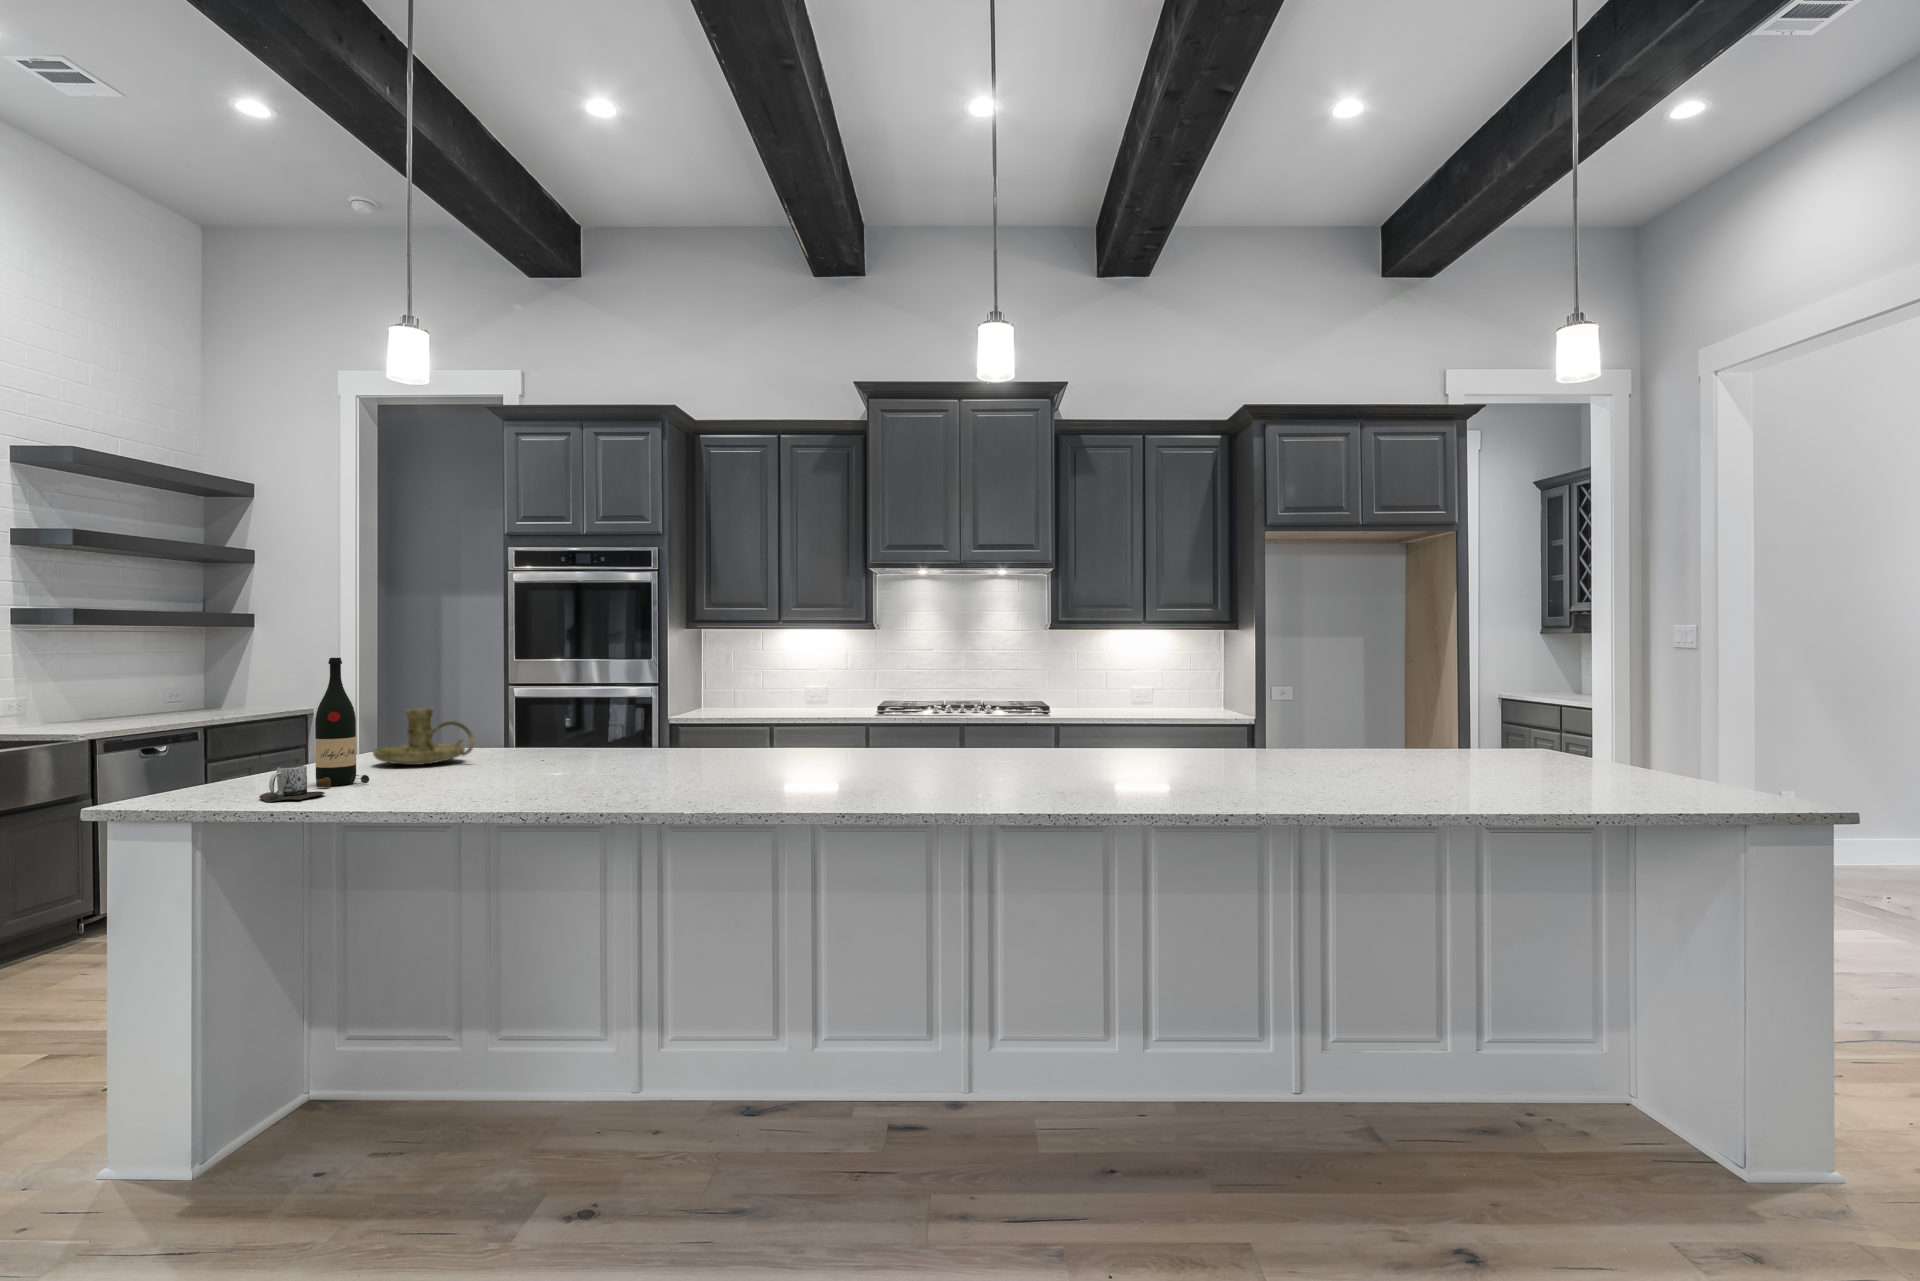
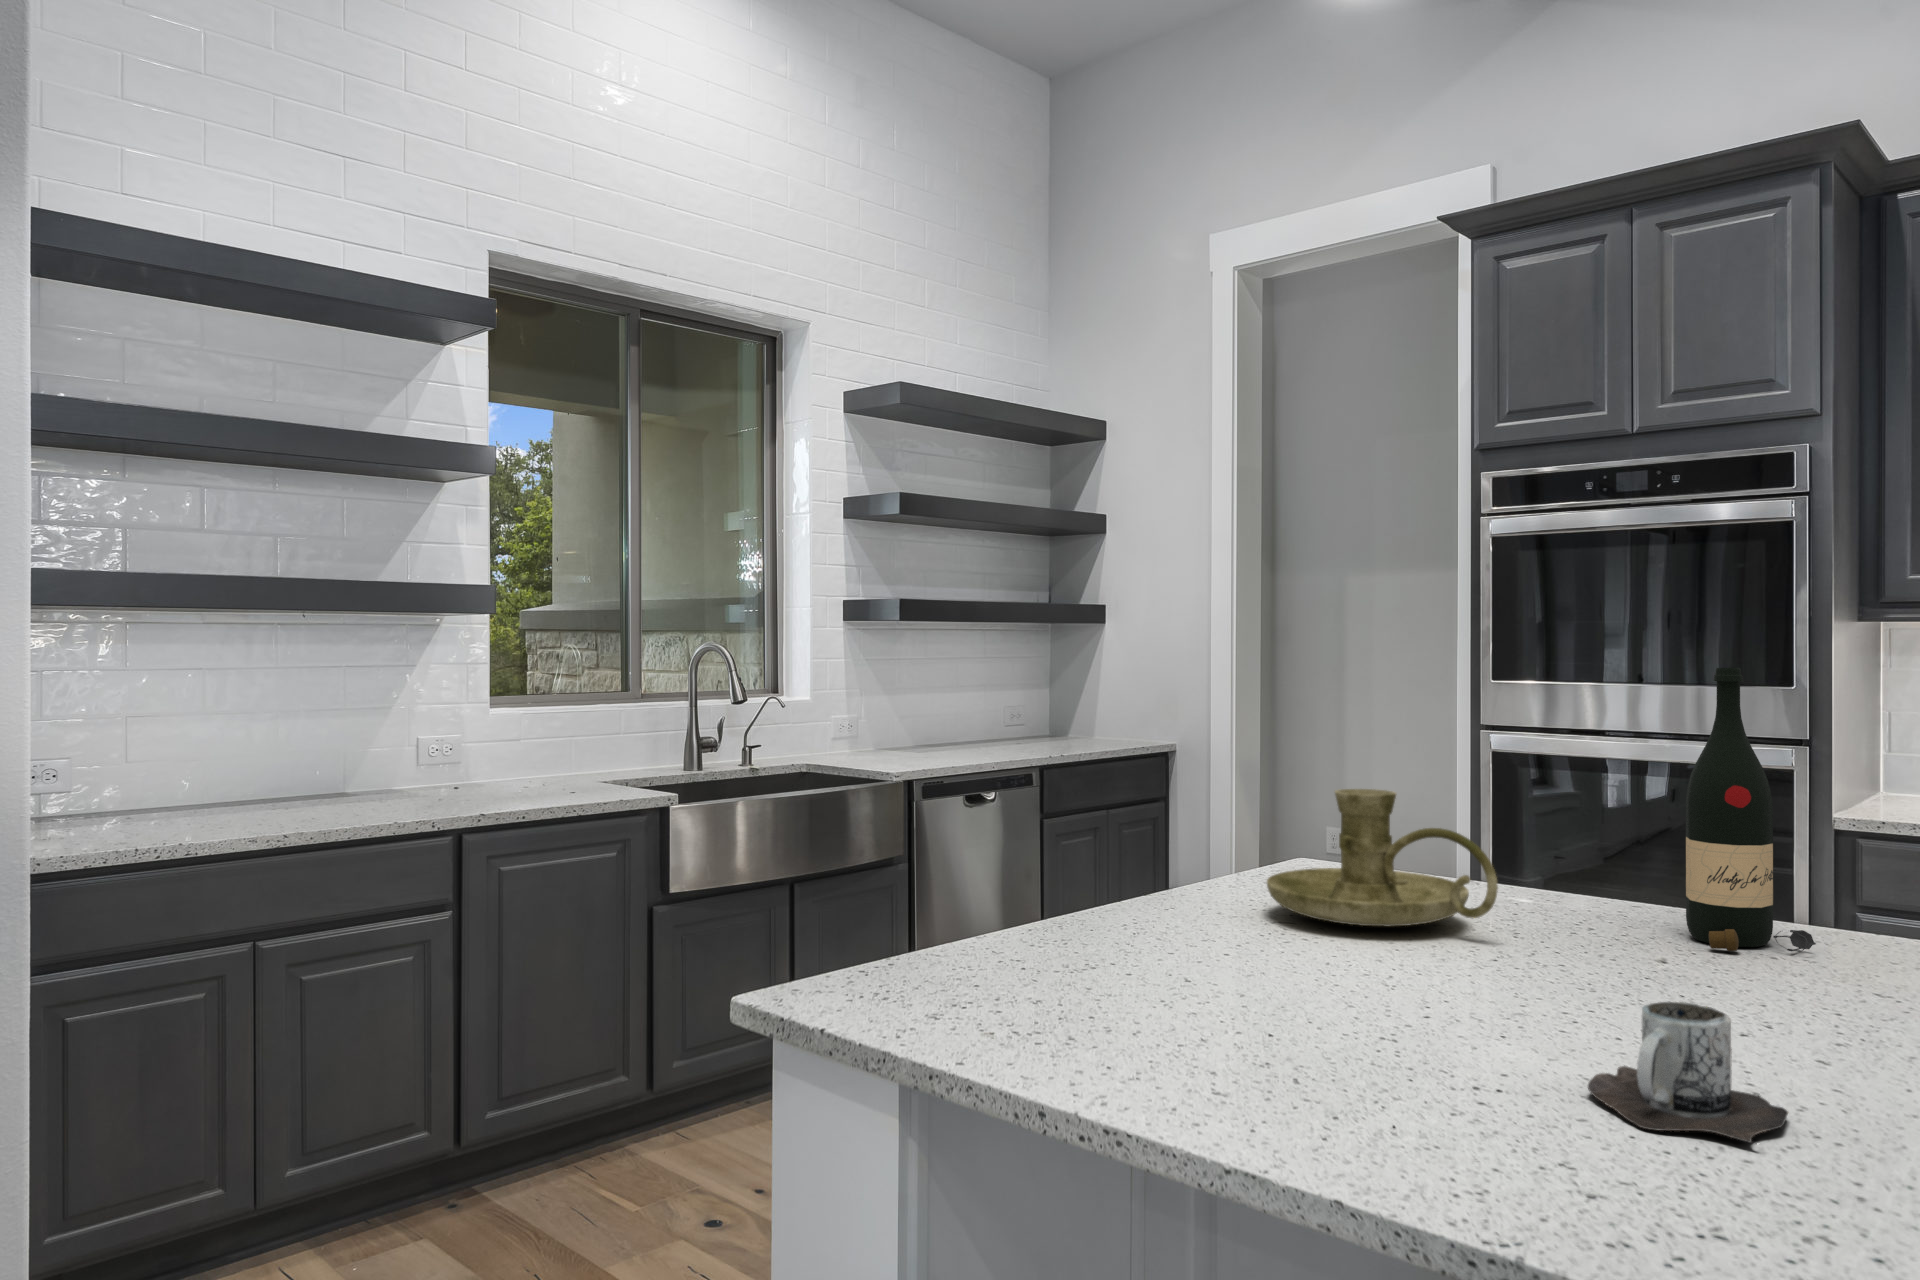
wine bottle: present [315,658,369,787] -> present [1686,668,1816,952]
mug: present [259,765,325,802] -> present [1588,1002,1788,1143]

